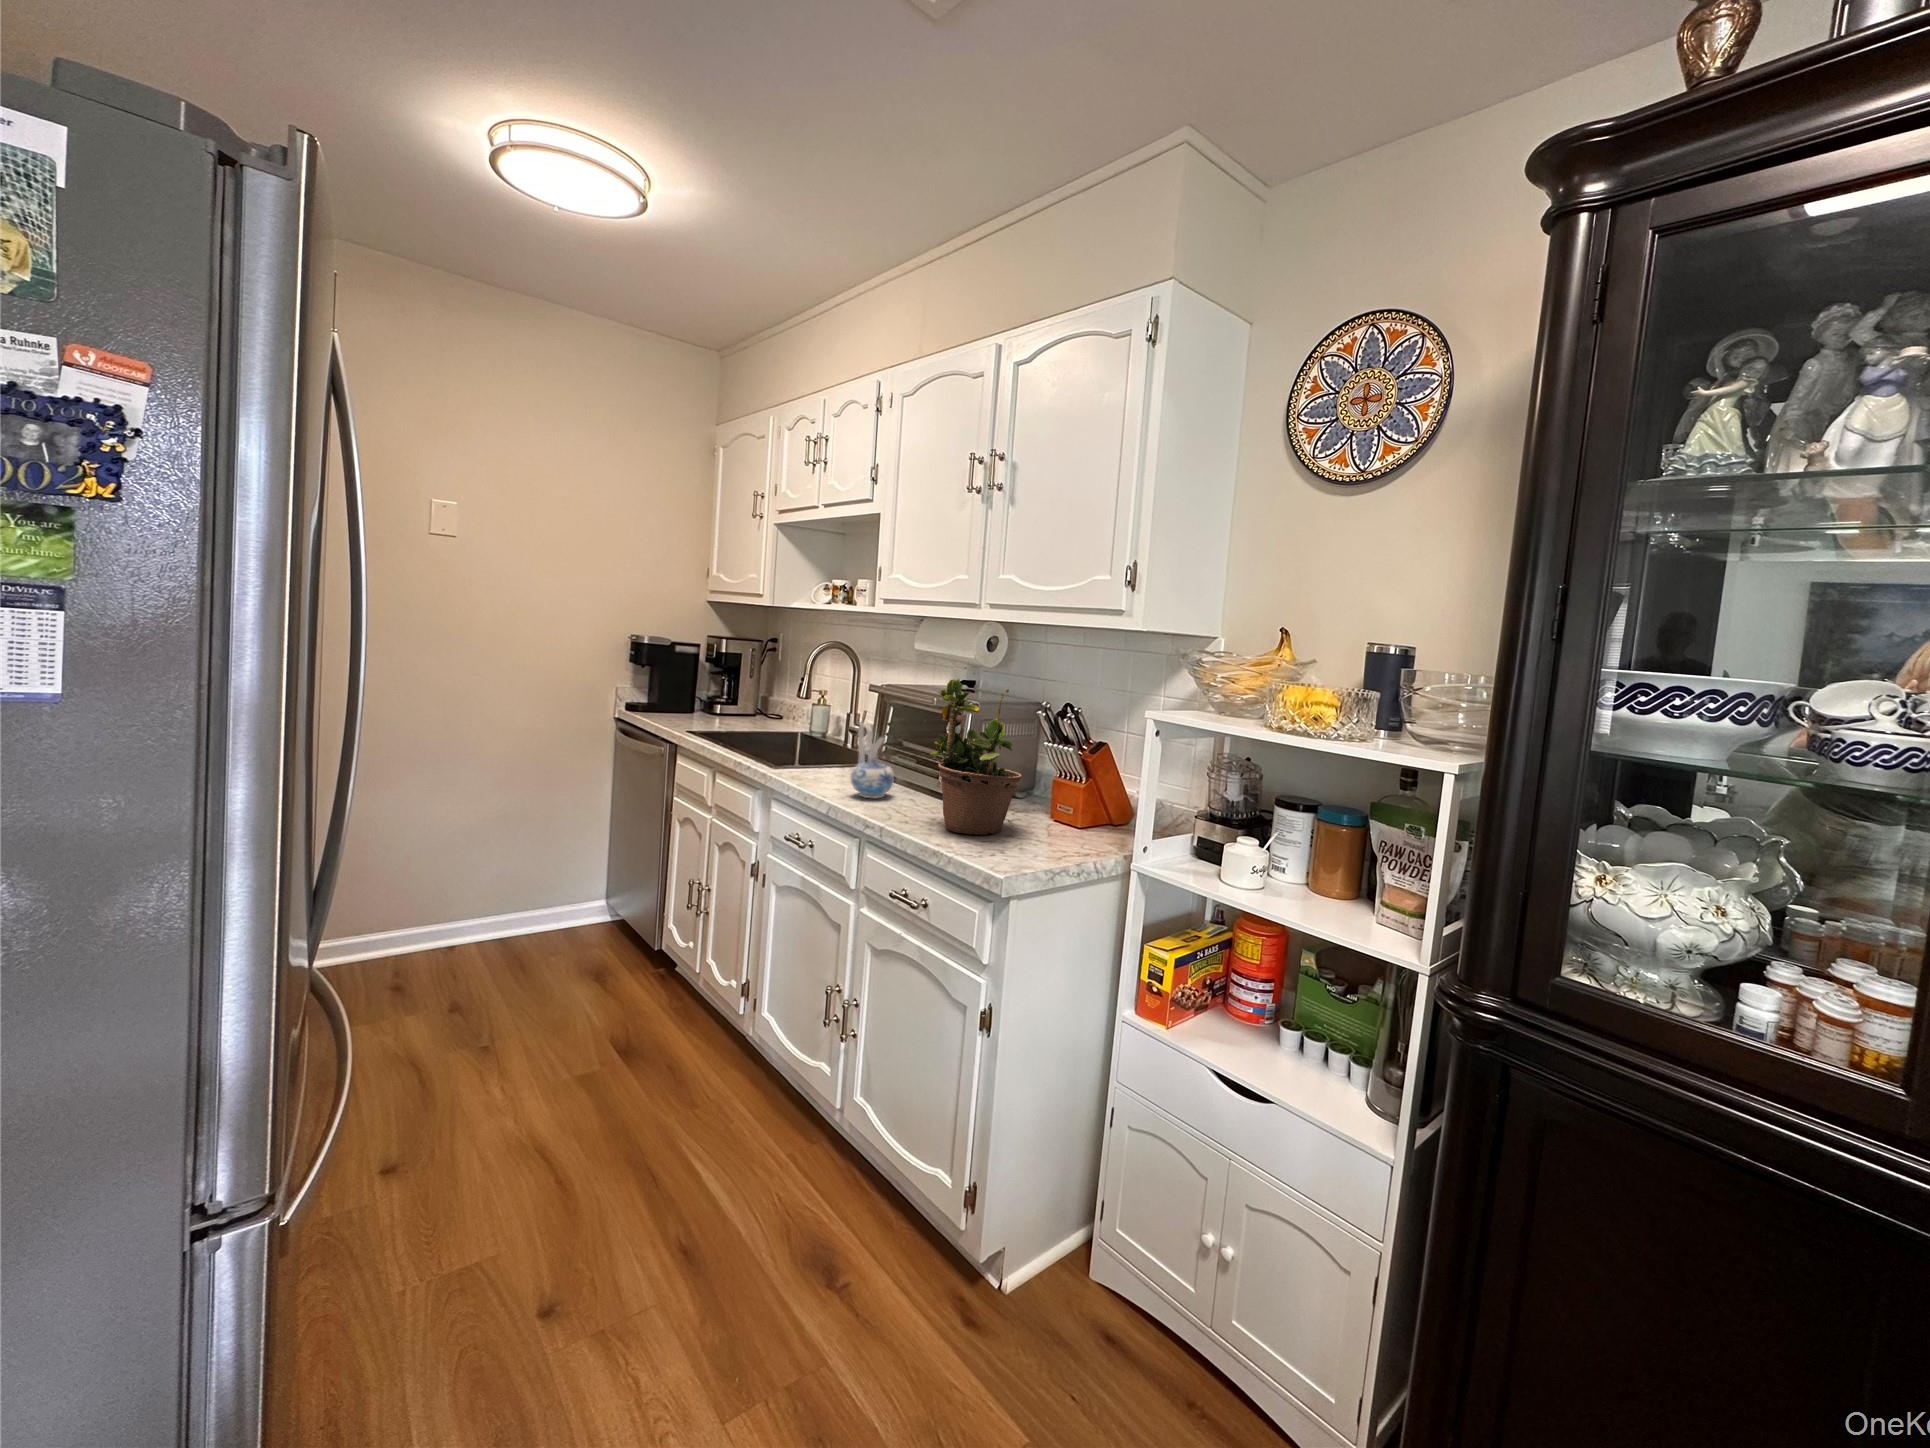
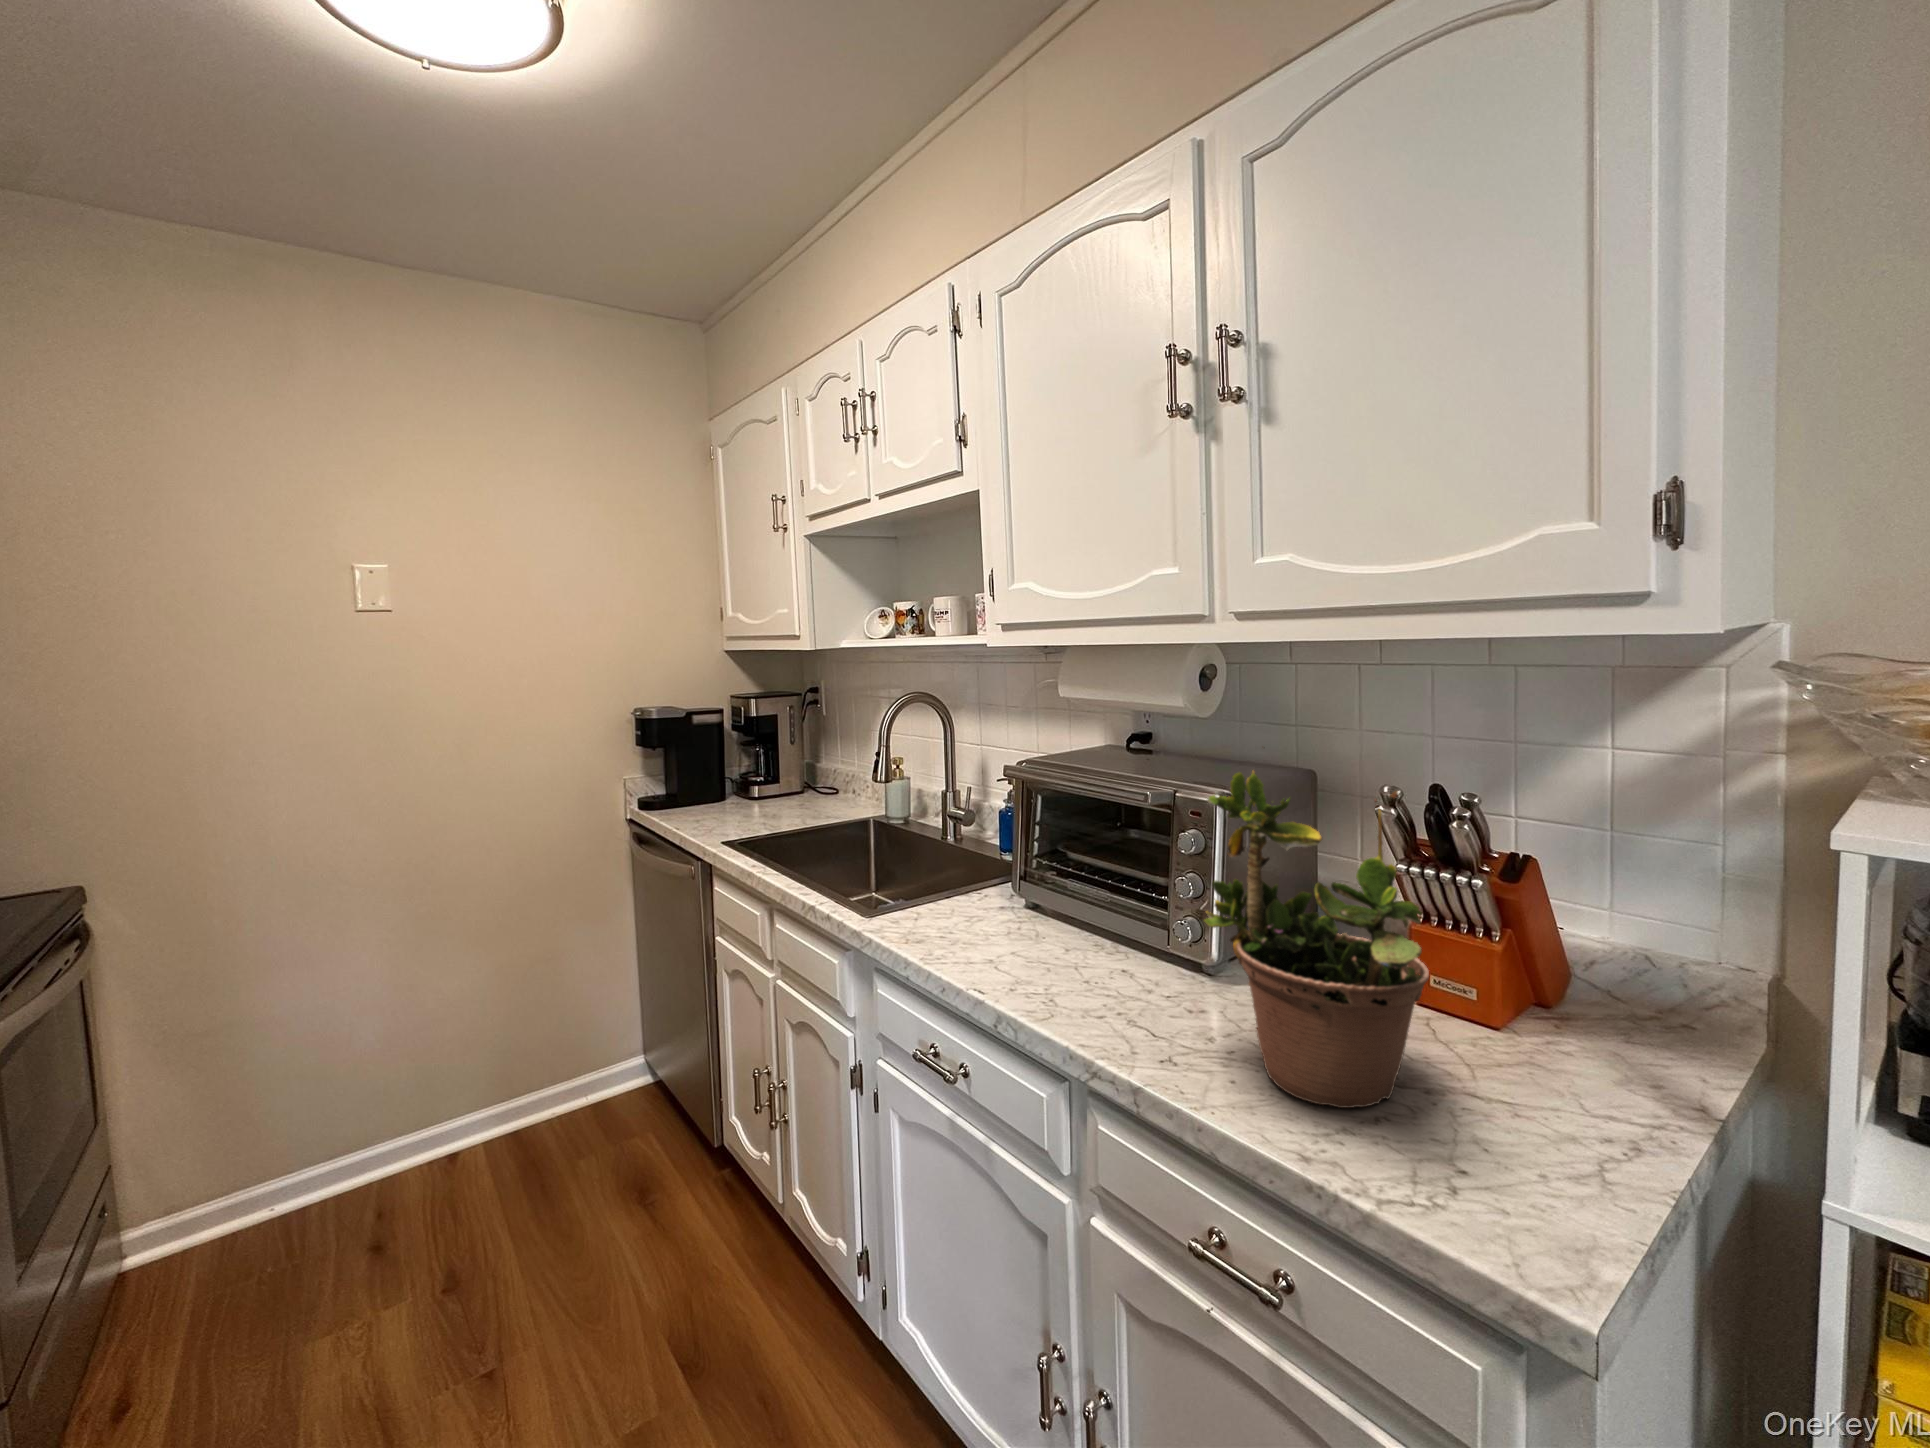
ceramic pitcher: present [851,724,894,798] -> none [1017,848,1093,984]

